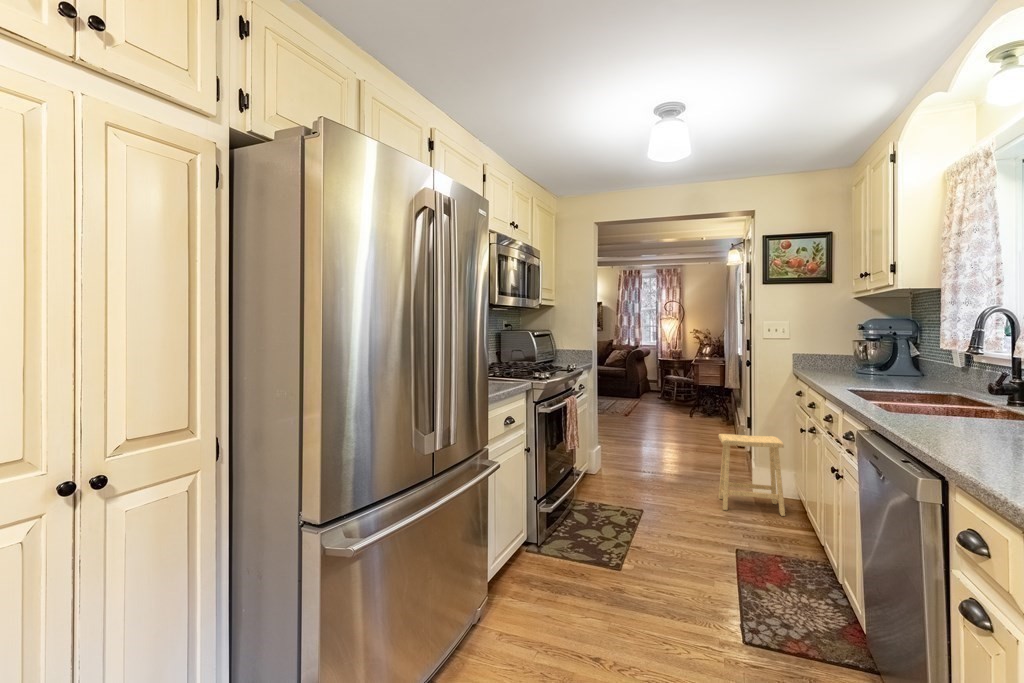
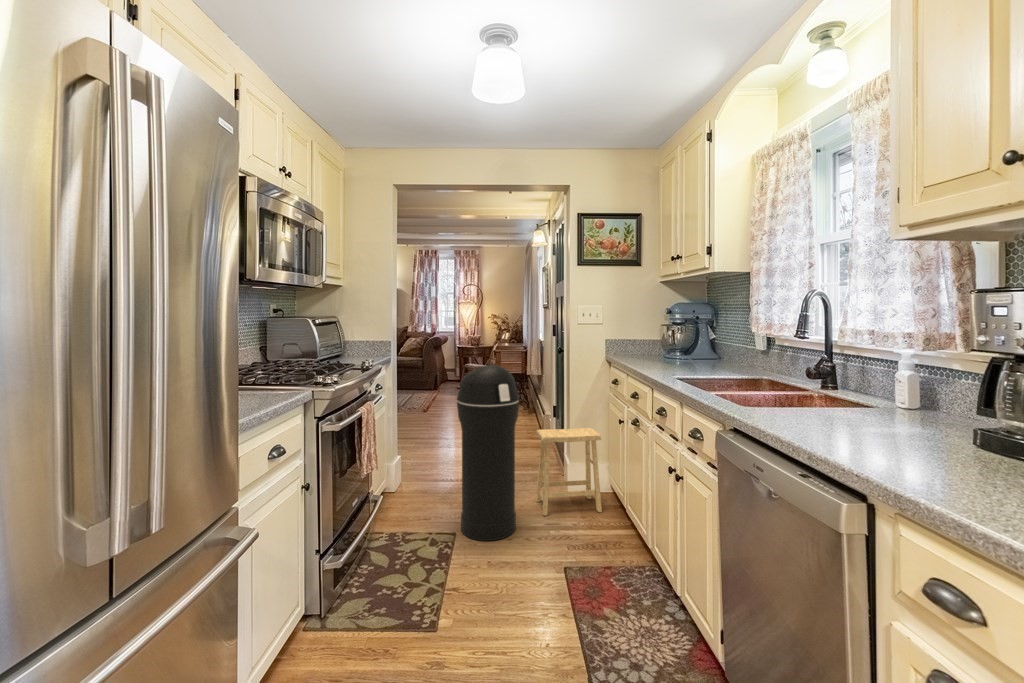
trash can: none [643,374,698,520] -> present [457,365,519,541]

